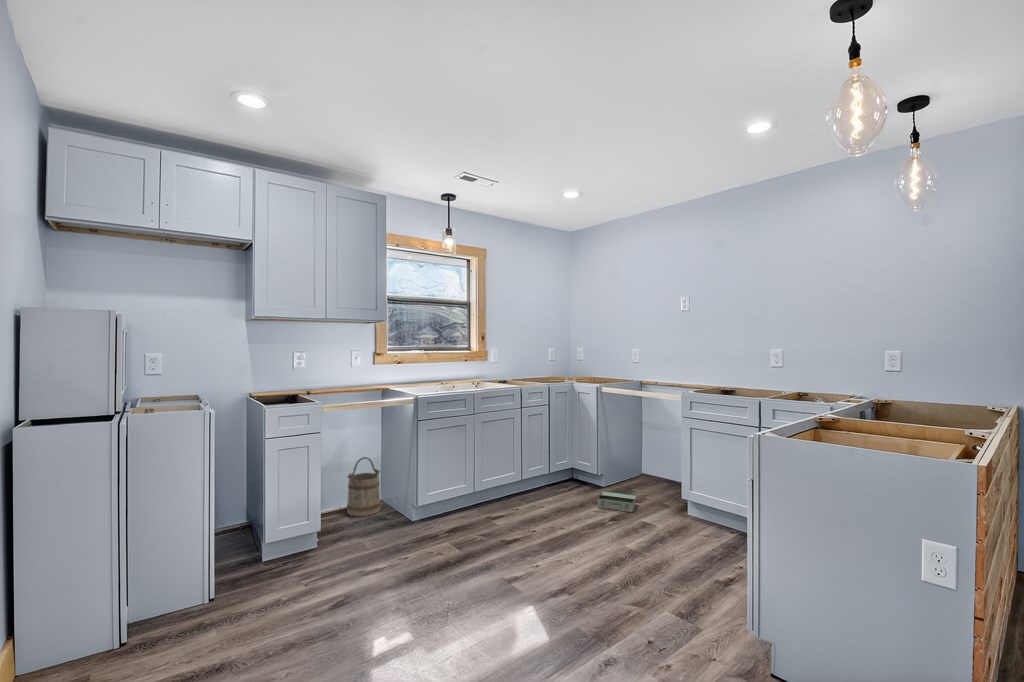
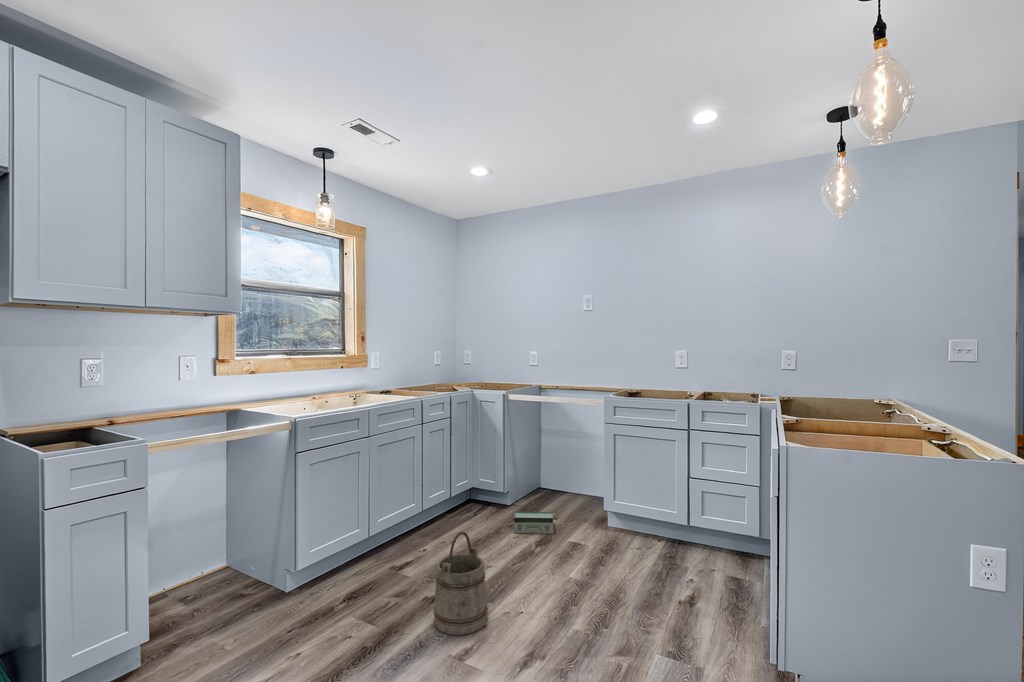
bucket: present [347,457,381,516] -> present [434,532,488,635]

